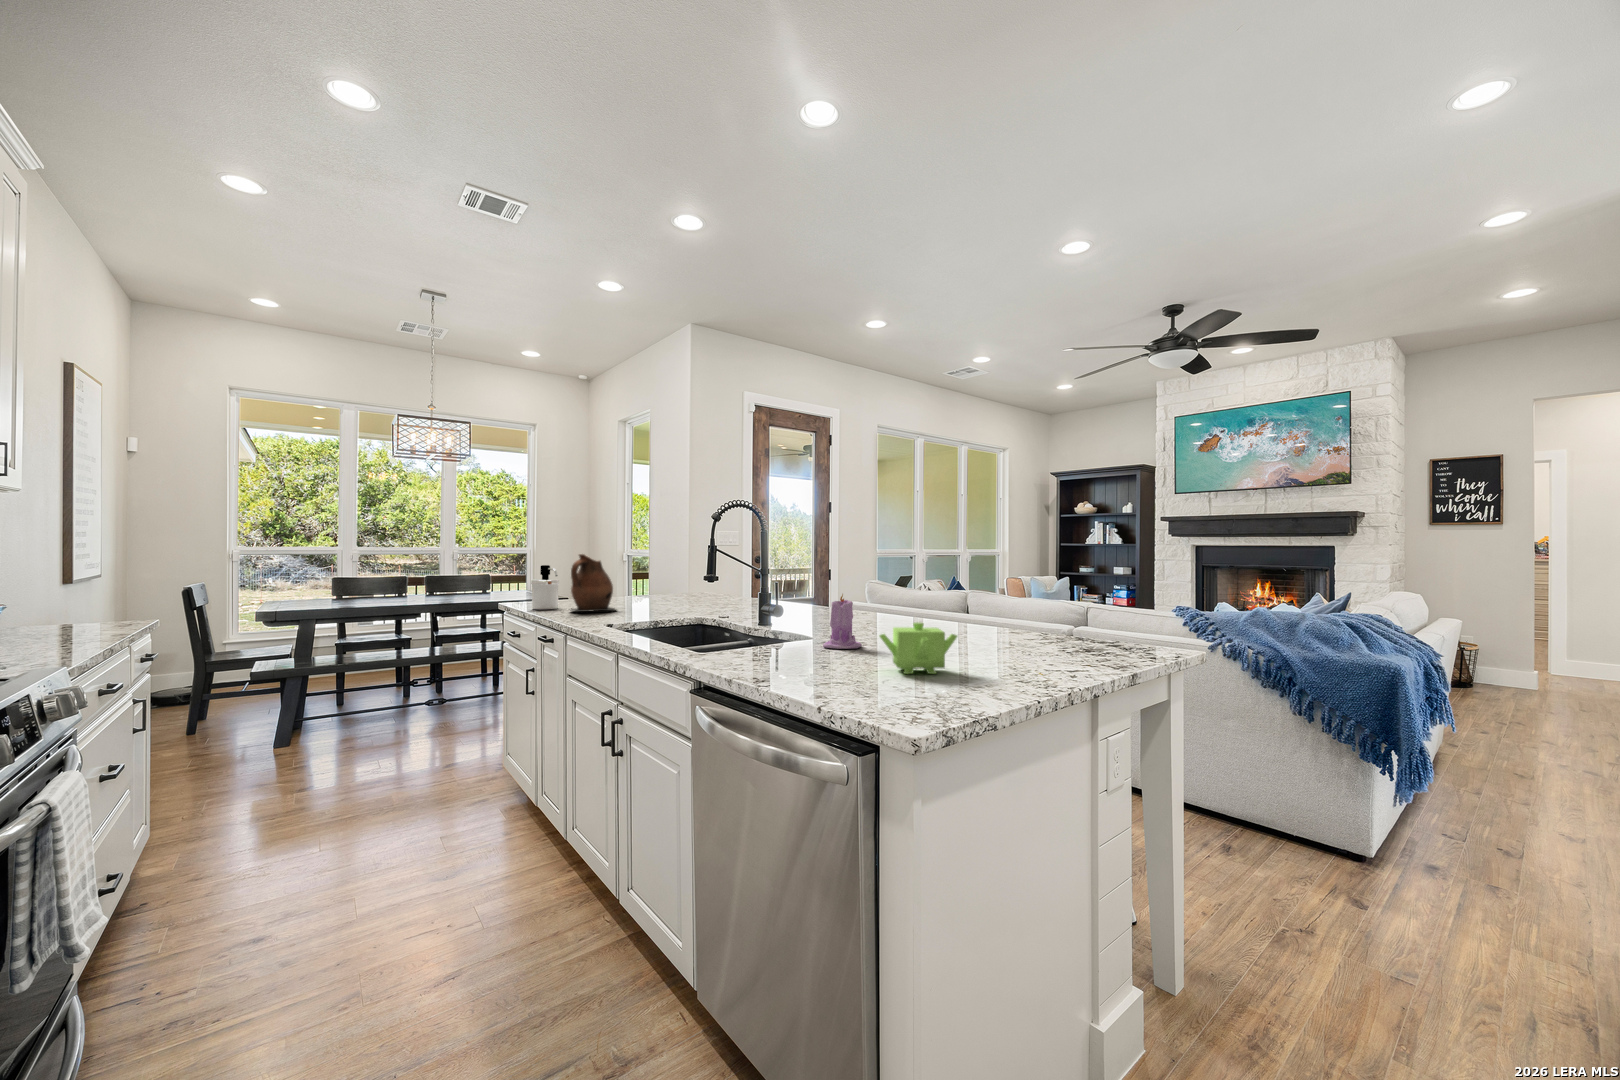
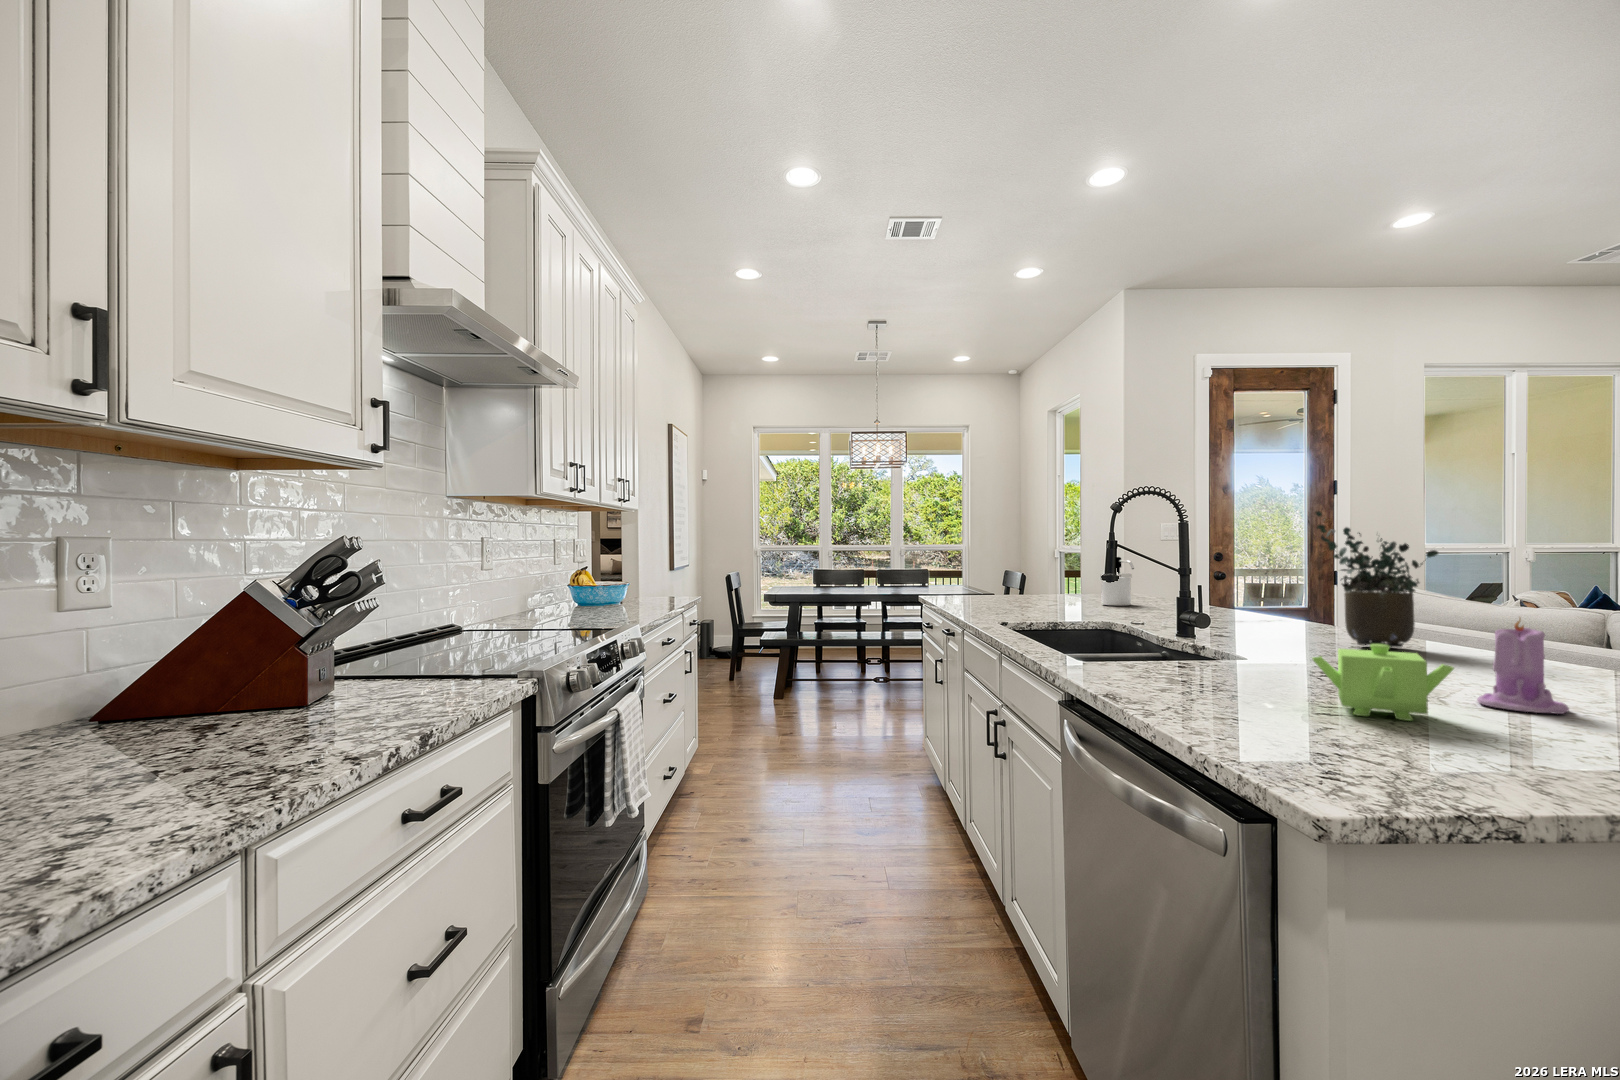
potted plant: none [862,525,935,628] -> present [1316,511,1438,647]
ceramic pitcher: present [570,554,617,612] -> none [977,550,1026,608]
soap dispenser: present [531,565,559,609] -> present [1100,557,1134,606]
candle: present [823,594,862,649] -> present [1477,618,1569,714]

